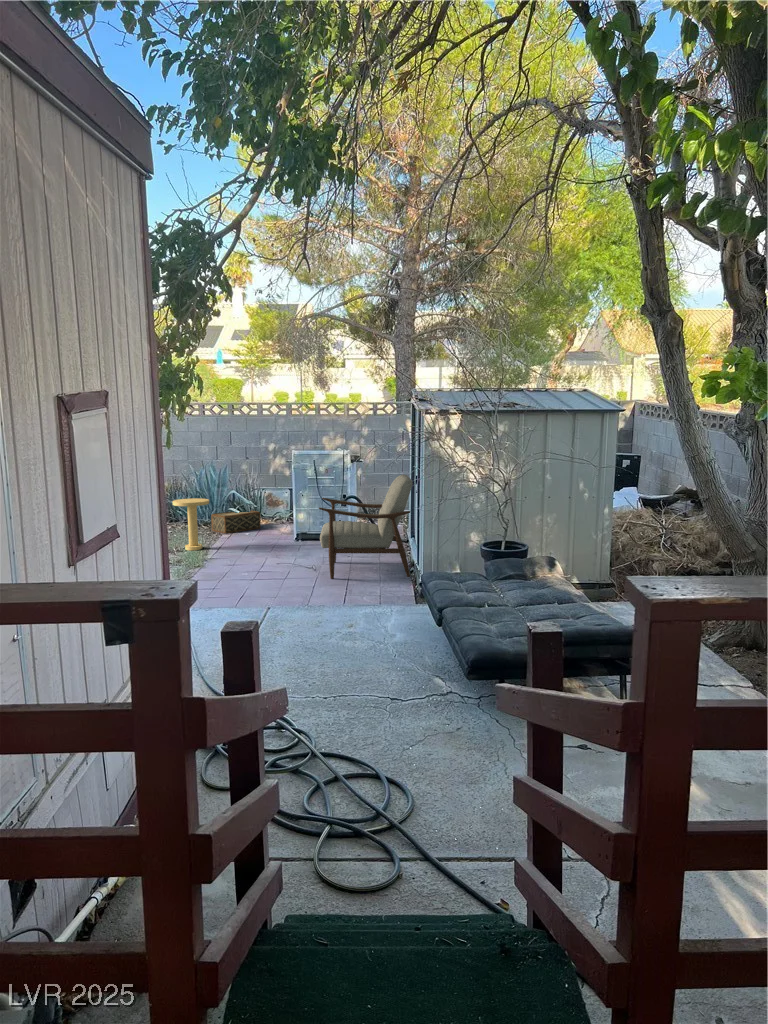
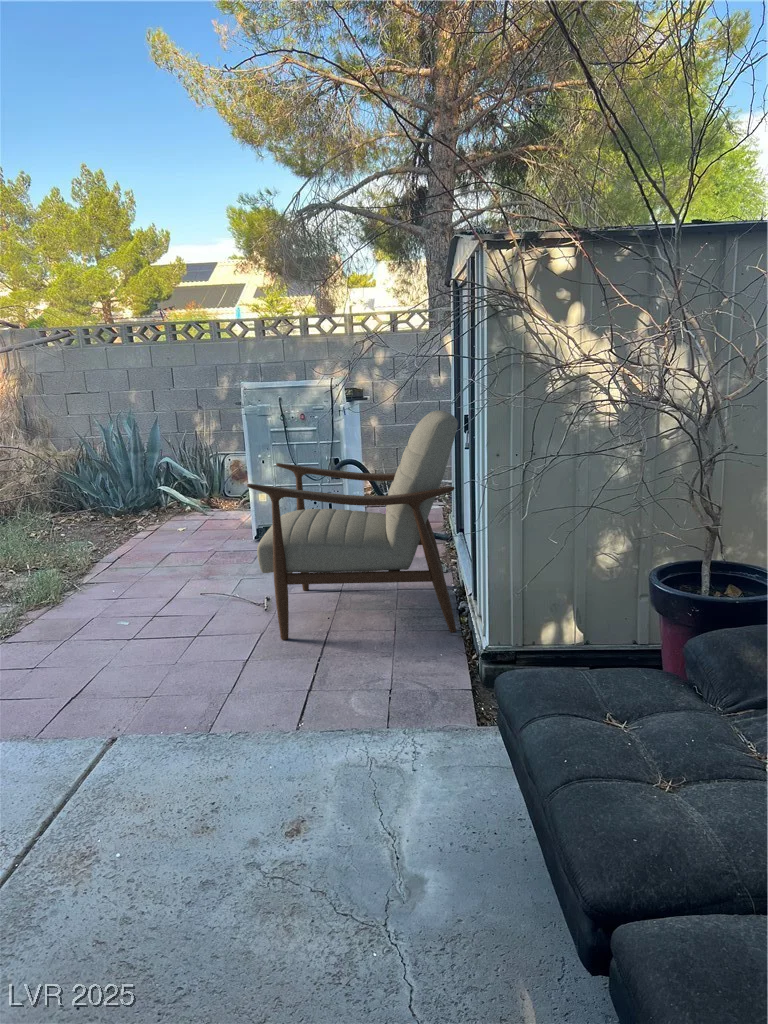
side table: present [173,498,209,550] -> none [28,471,97,563]
woven basket: present [211,511,260,533] -> none [135,487,216,527]

